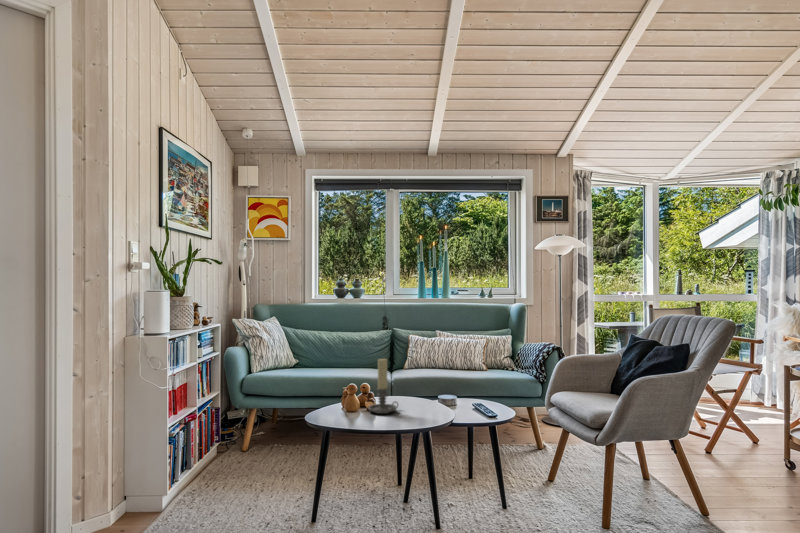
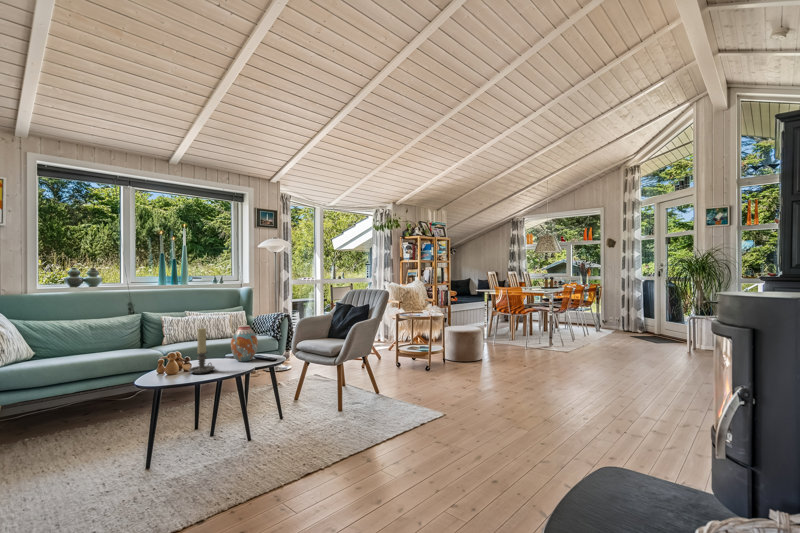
vase: none [432,359,465,406] -> present [231,325,258,362]

